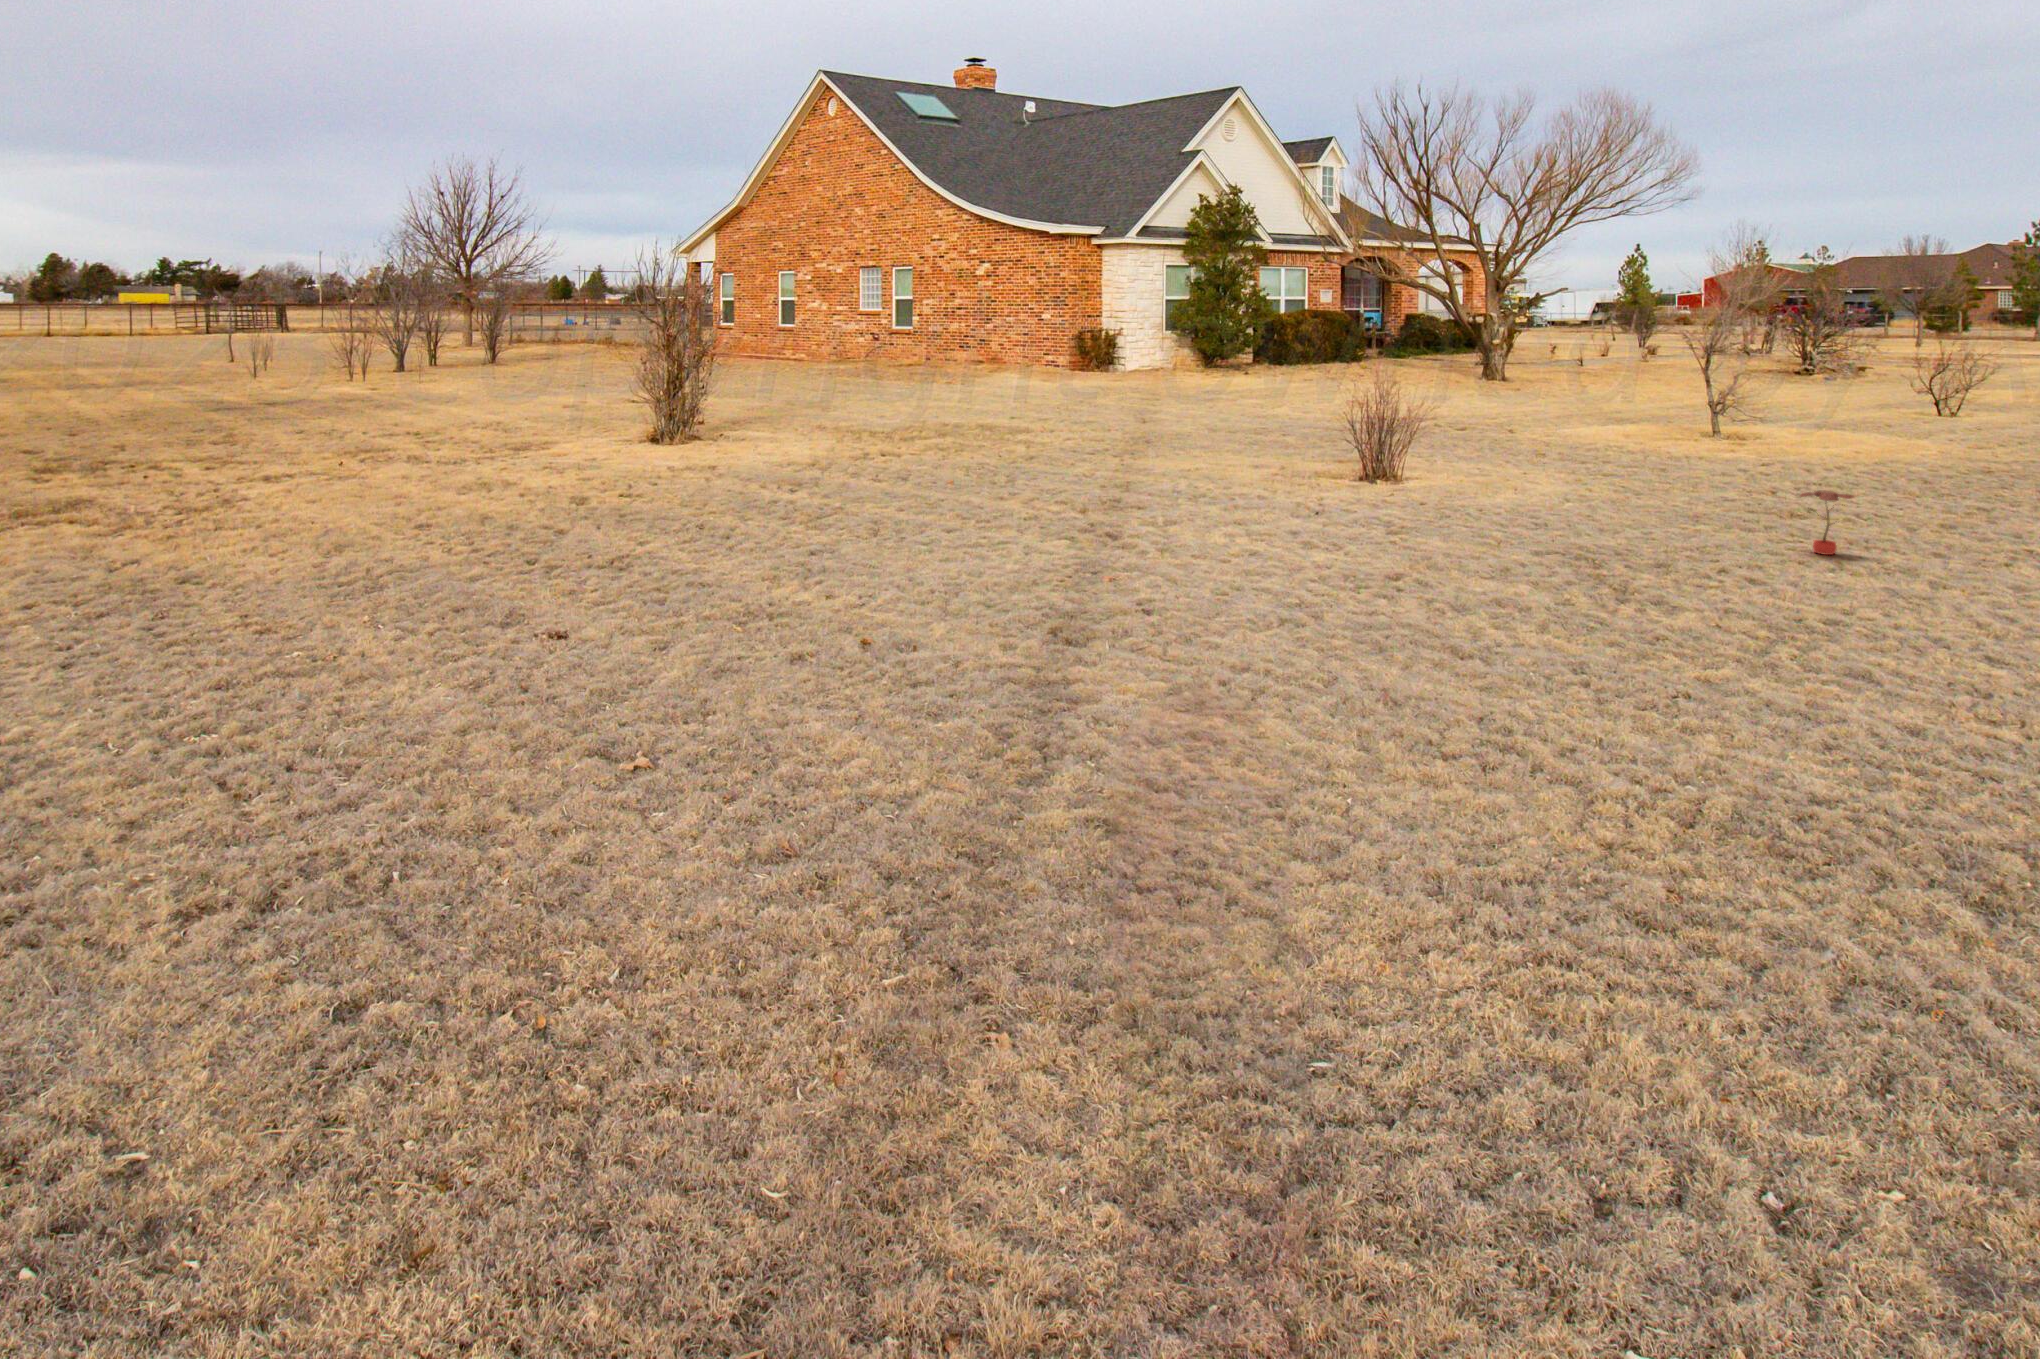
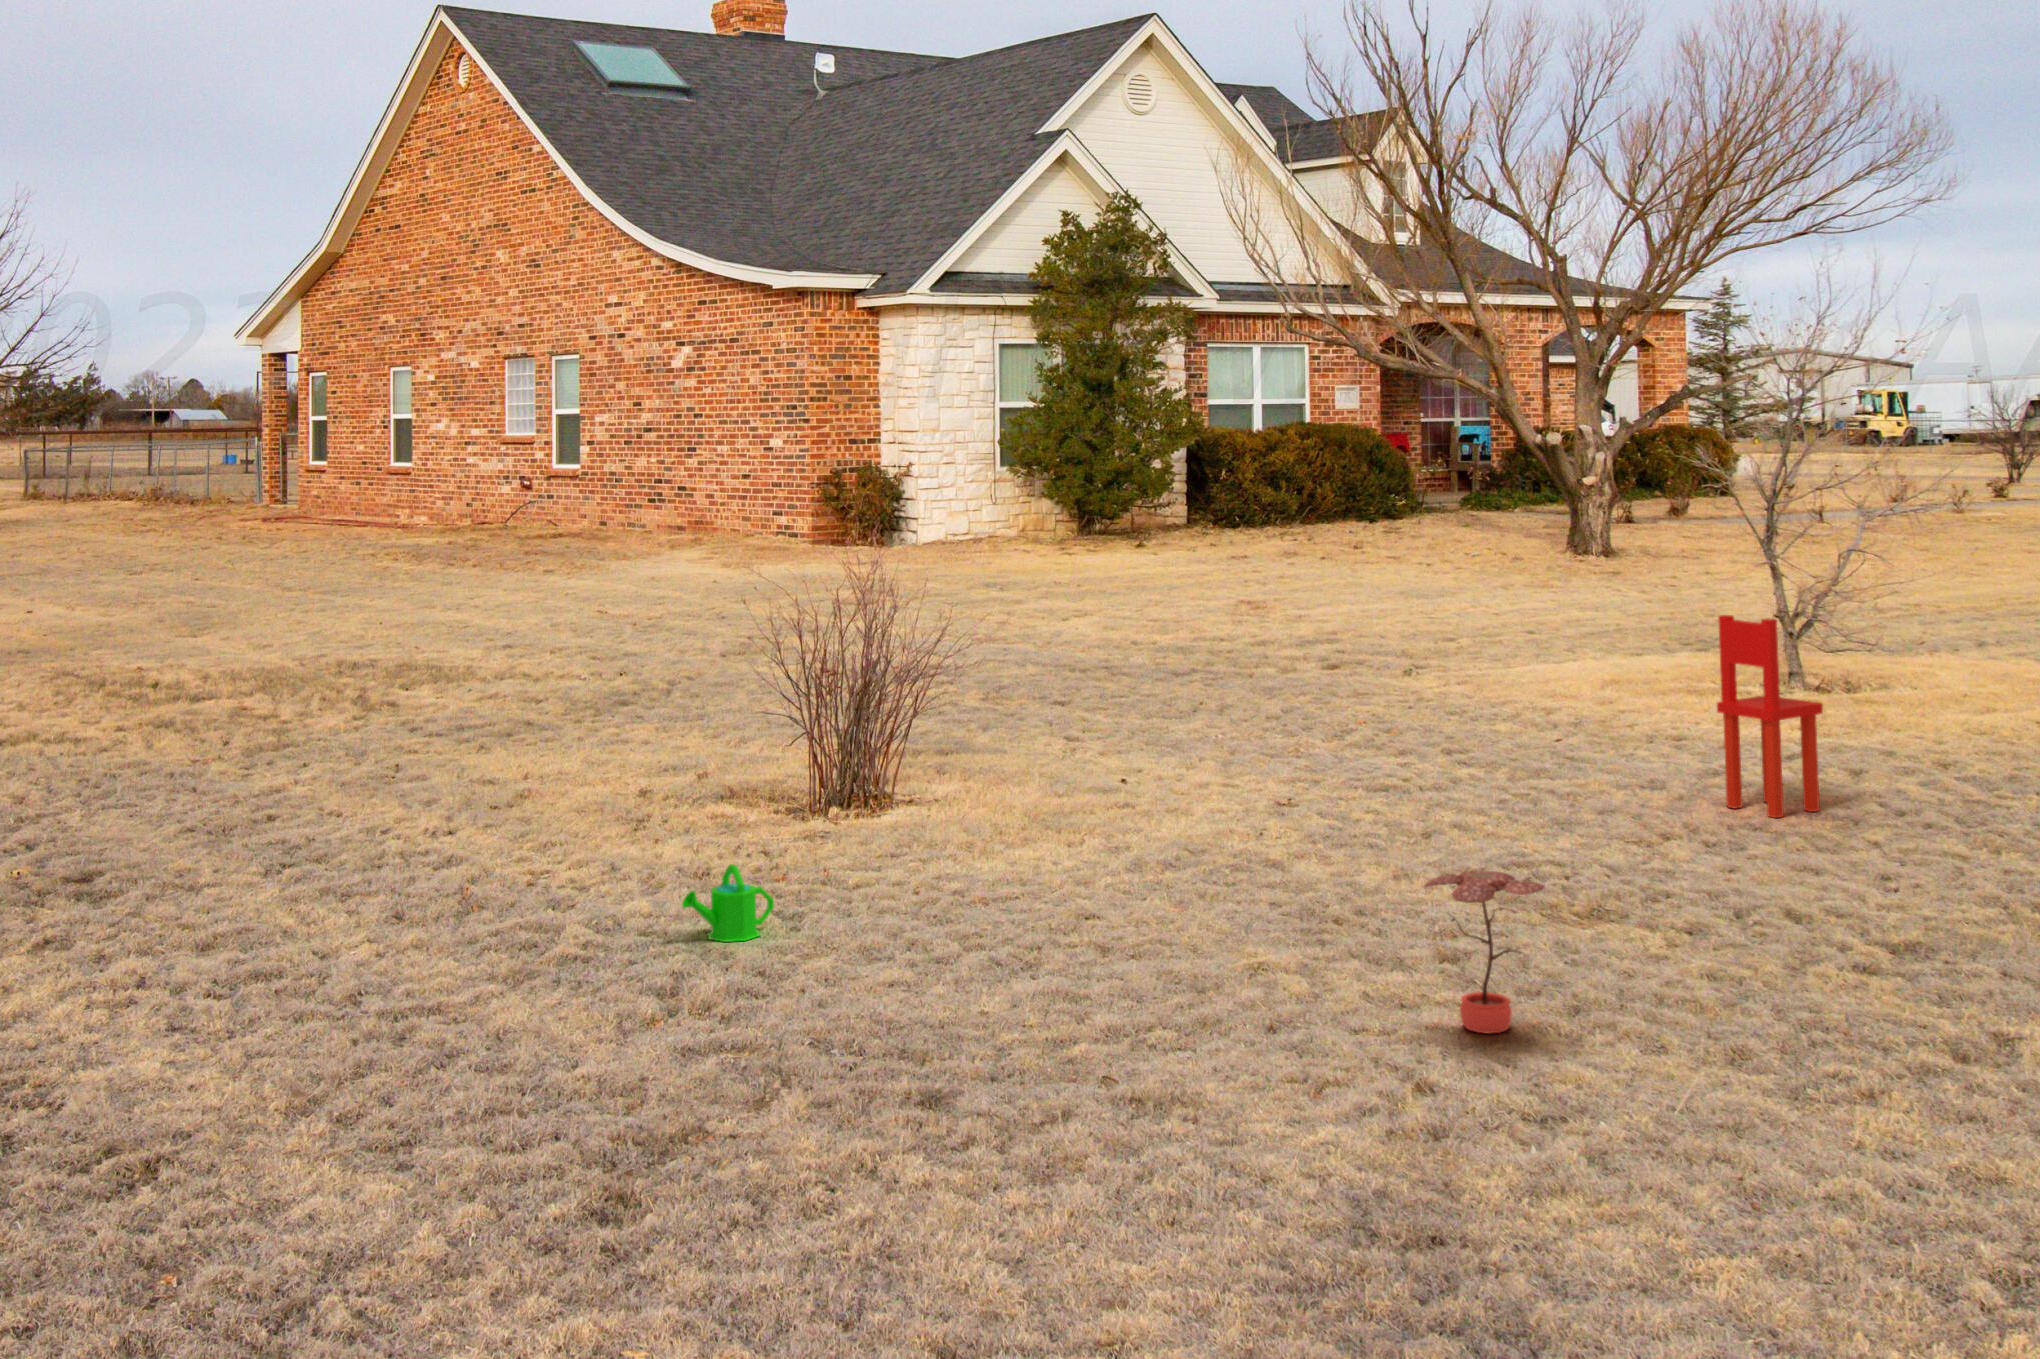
chair: none [1775,399,1825,489] -> present [1717,615,1823,818]
watering can: none [1425,496,1455,529] -> present [682,864,774,942]

